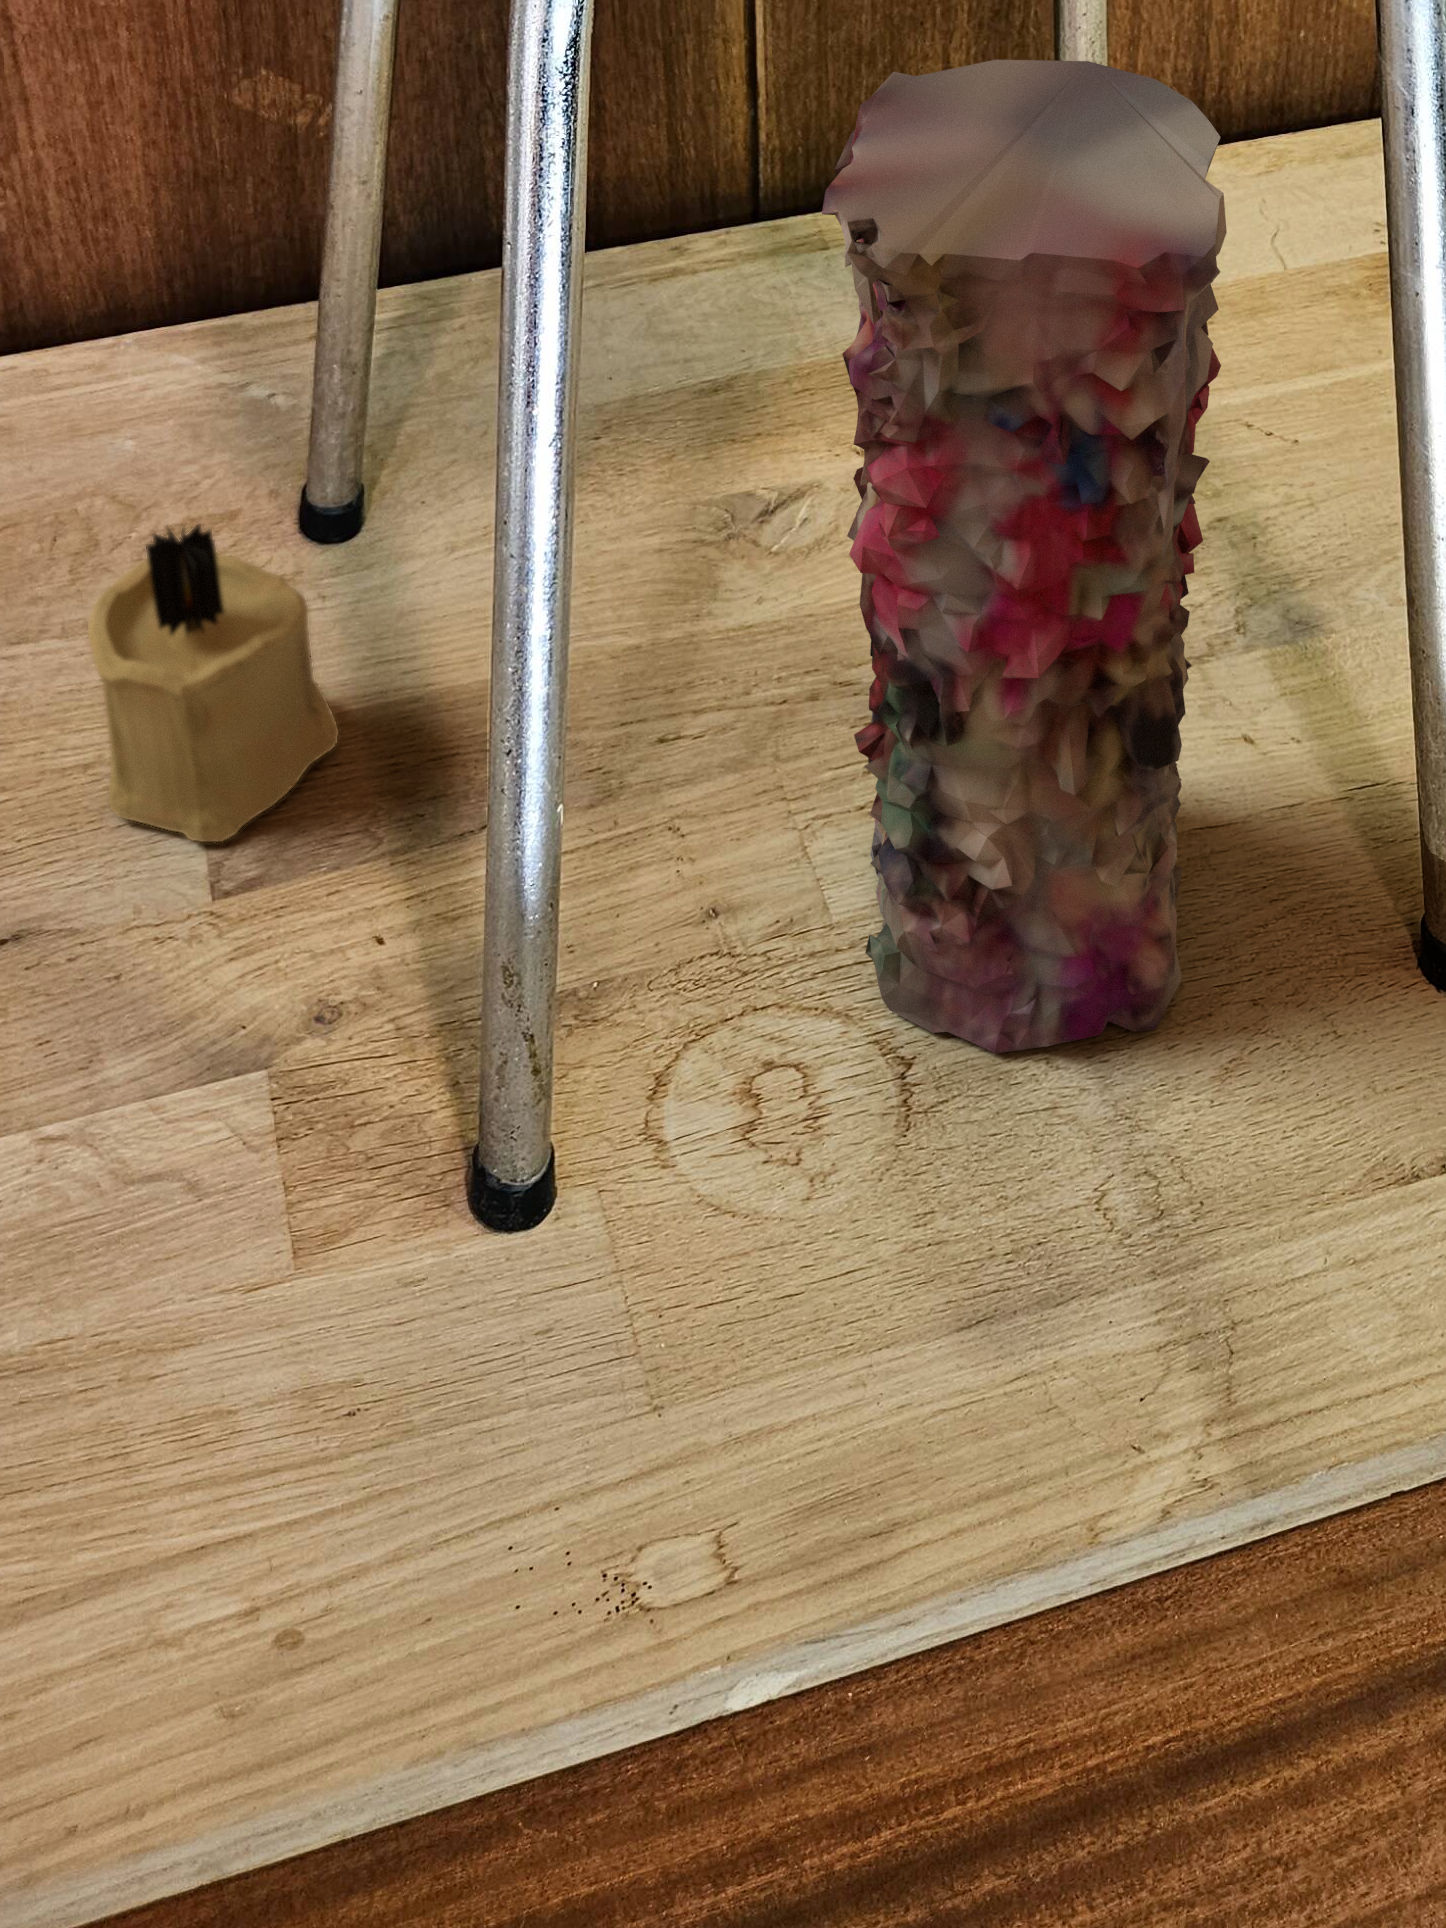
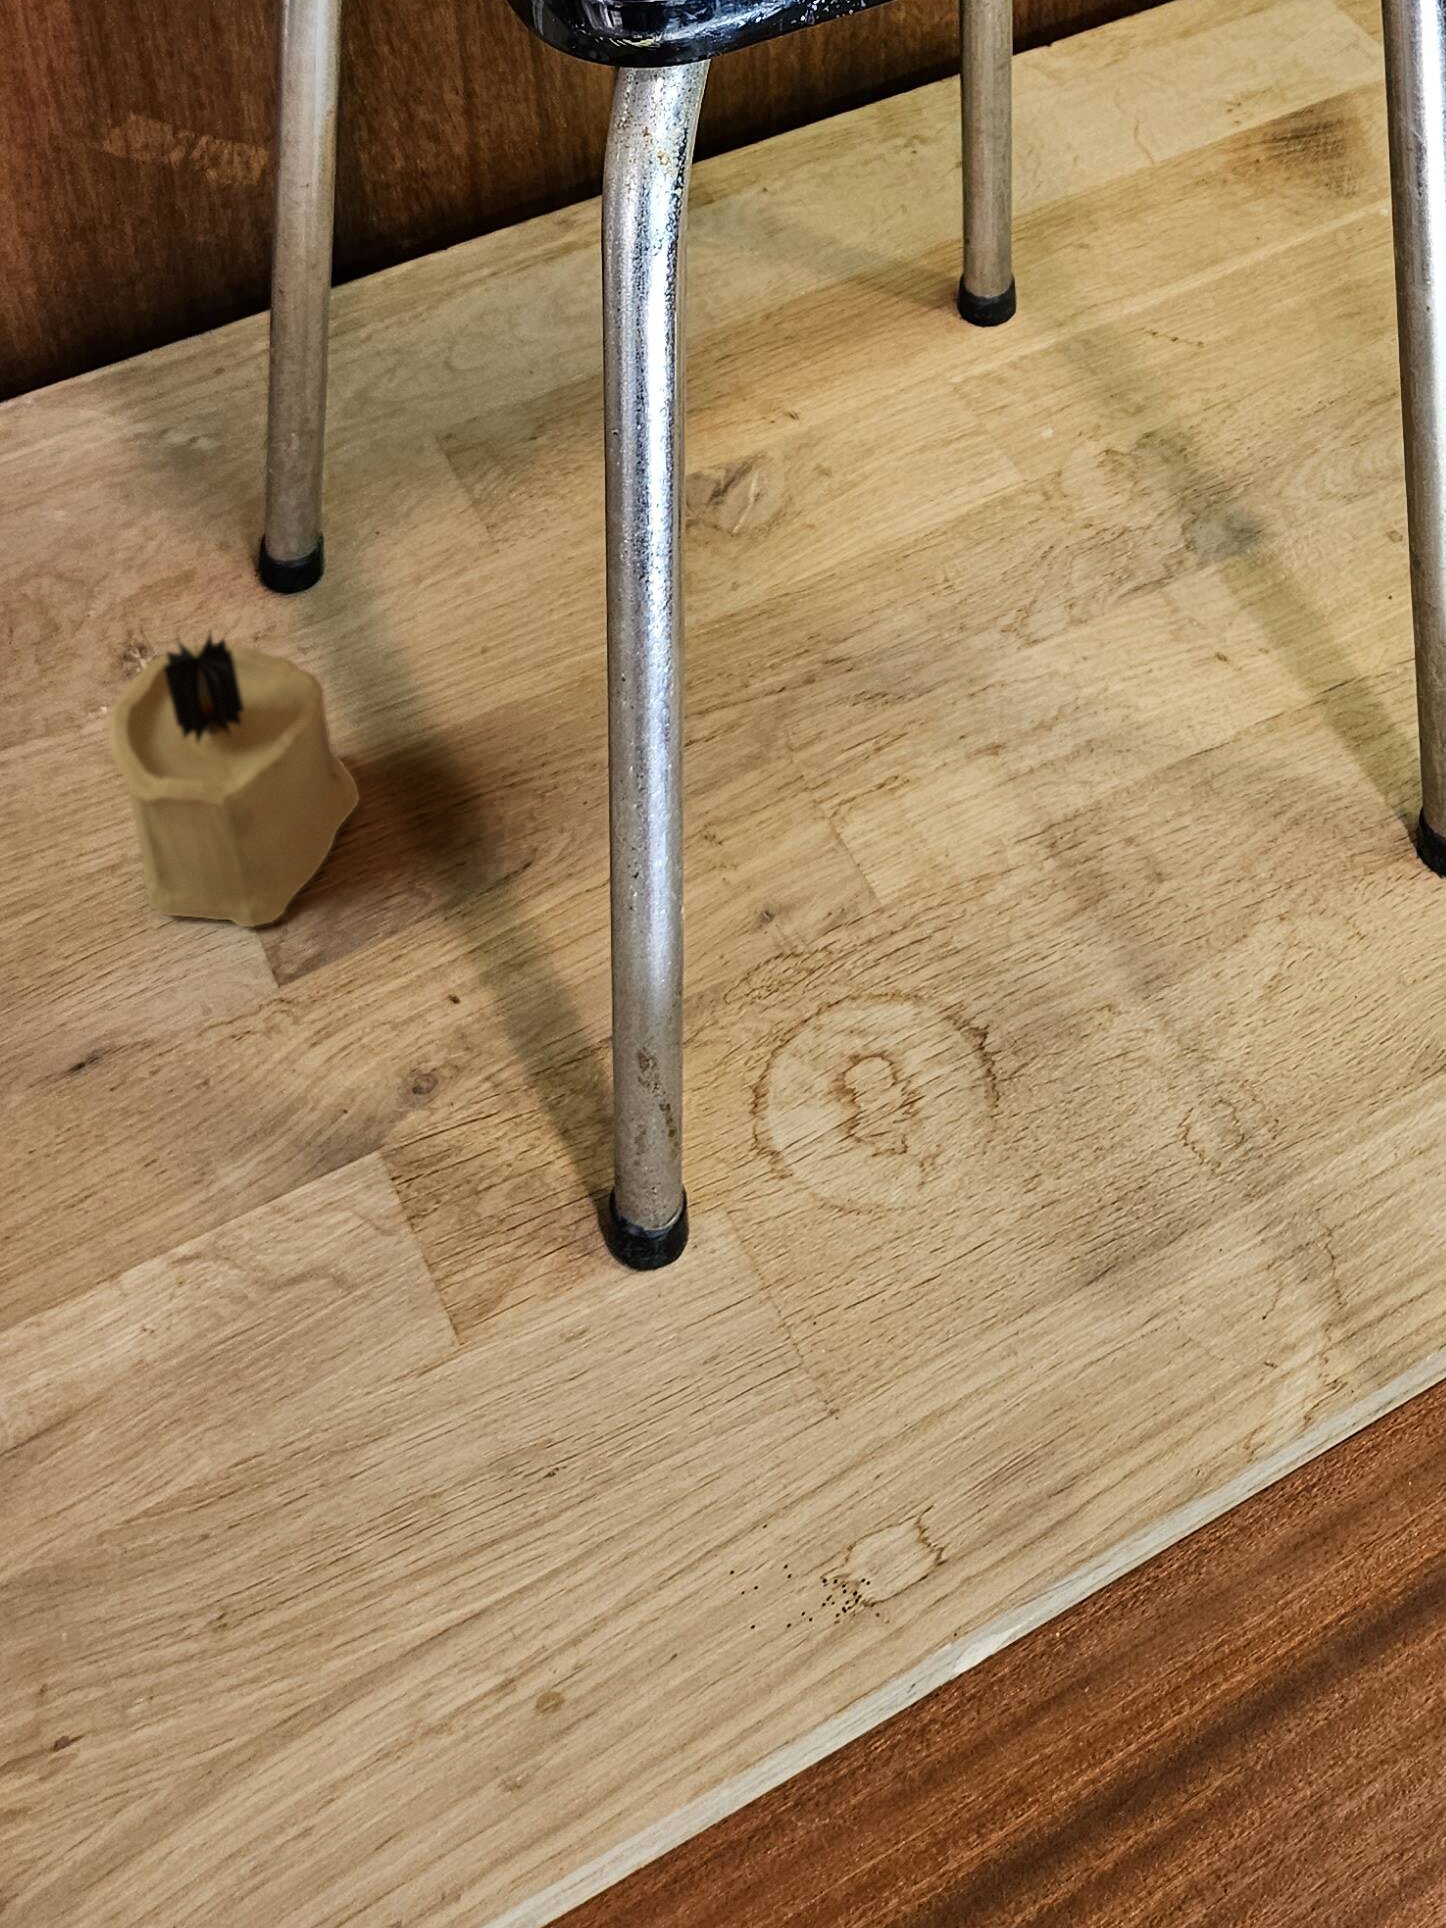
vase: present [822,60,1227,1053] -> none [861,121,1276,1013]

